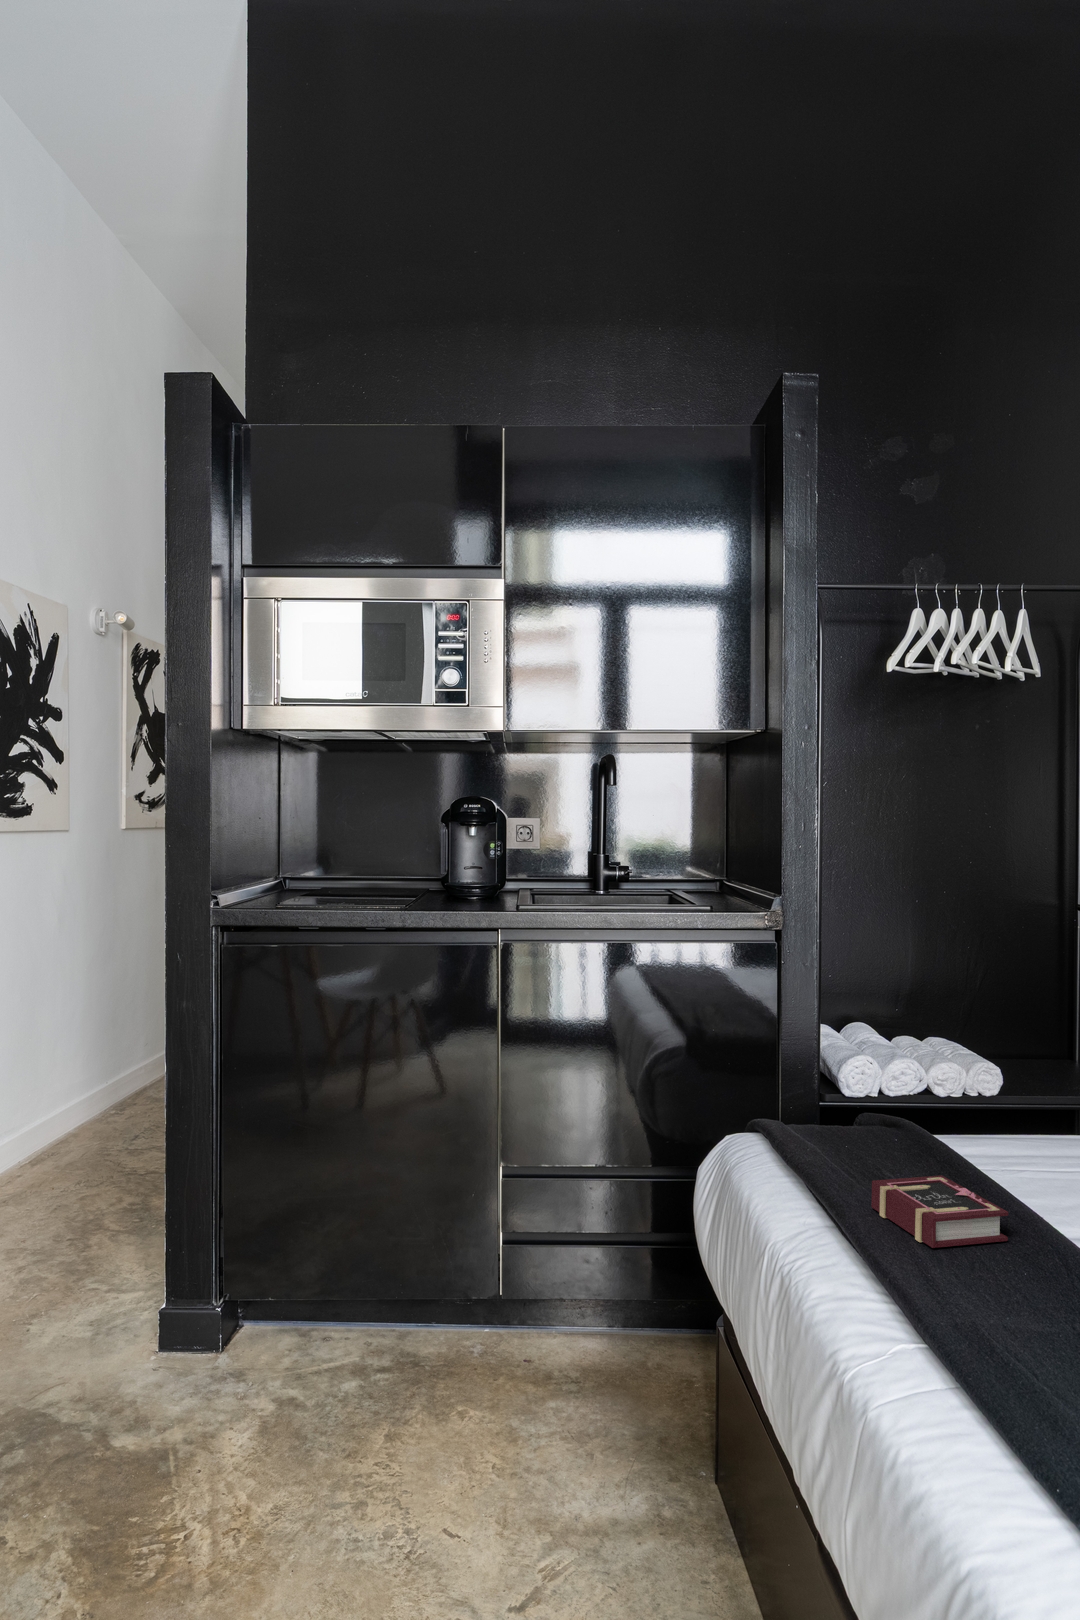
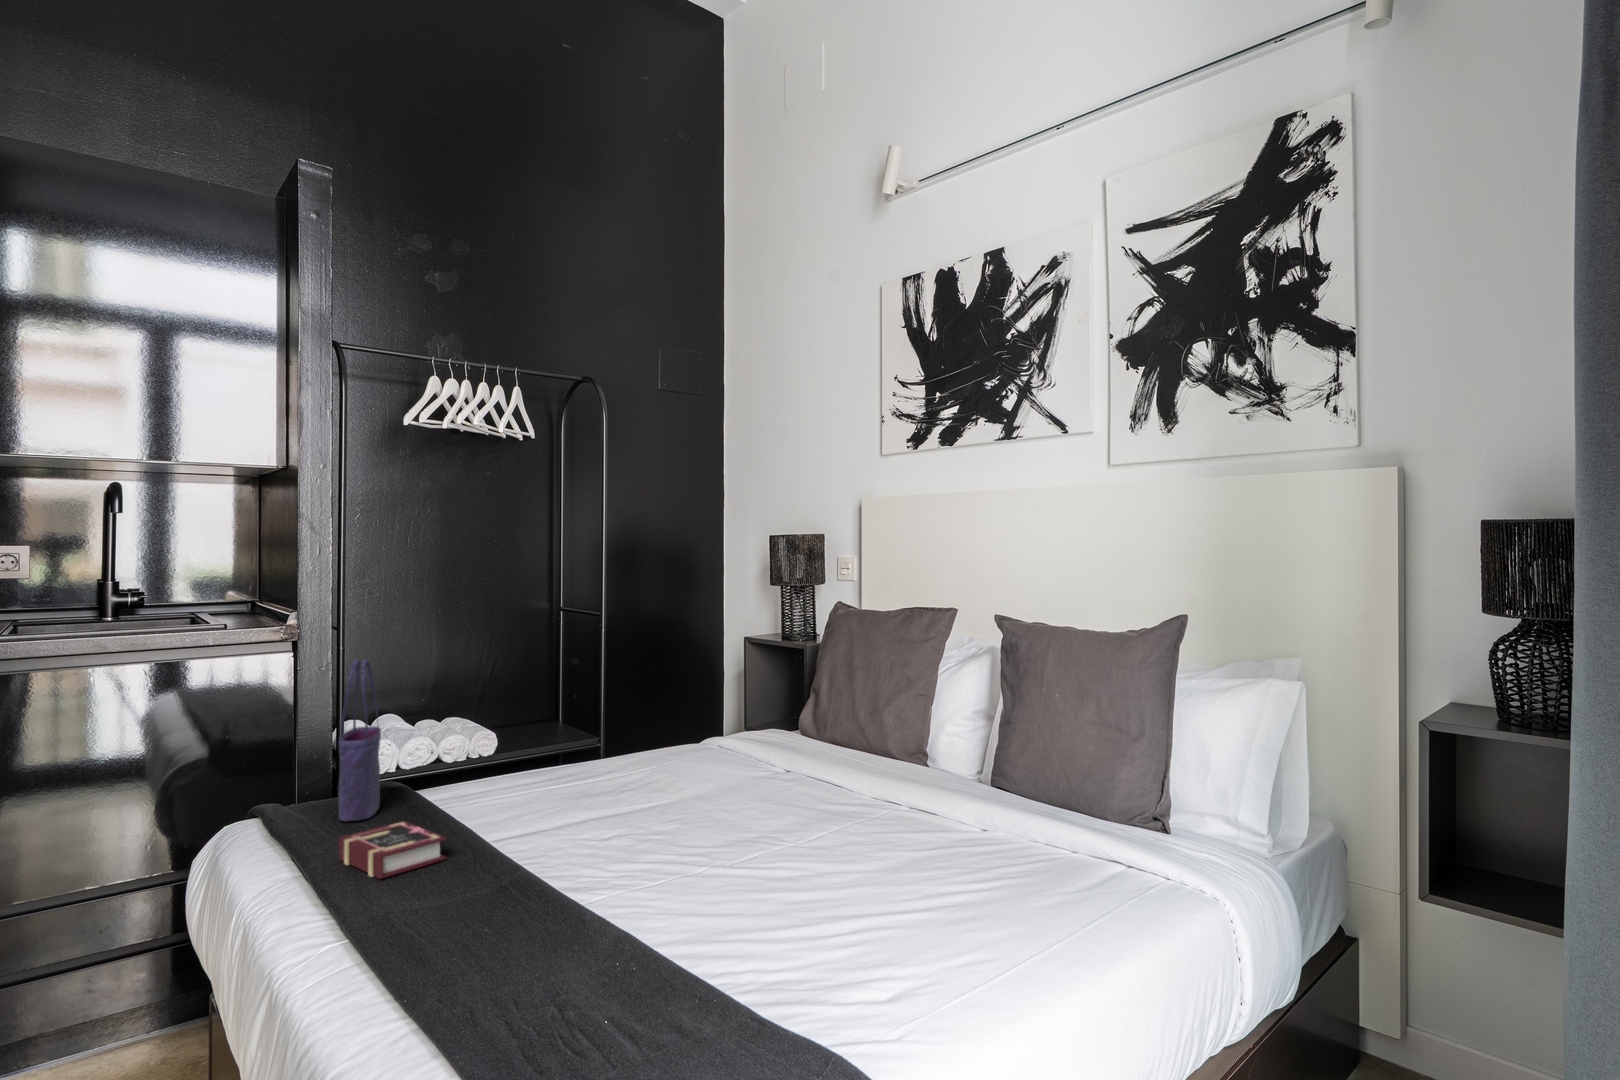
tote bag: none [851,963,895,1160] -> present [338,660,381,821]

